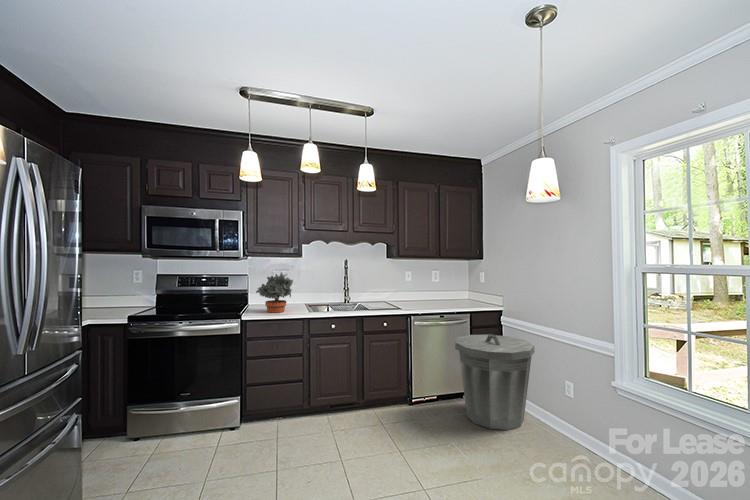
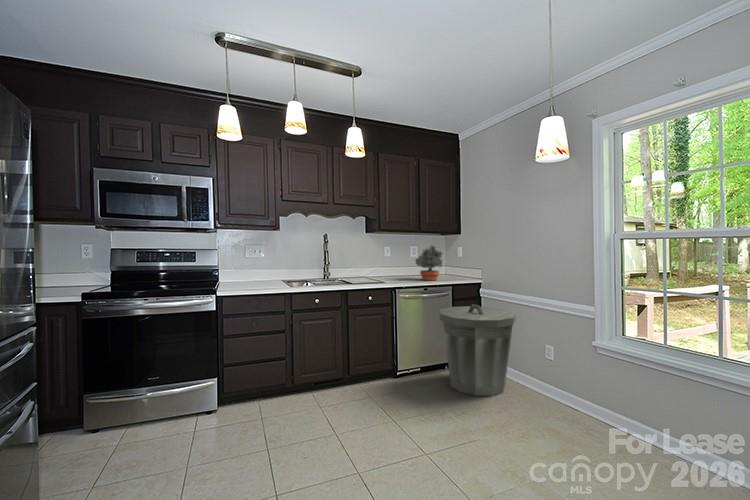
potted plant: present [256,272,293,313] -> present [416,245,443,280]

